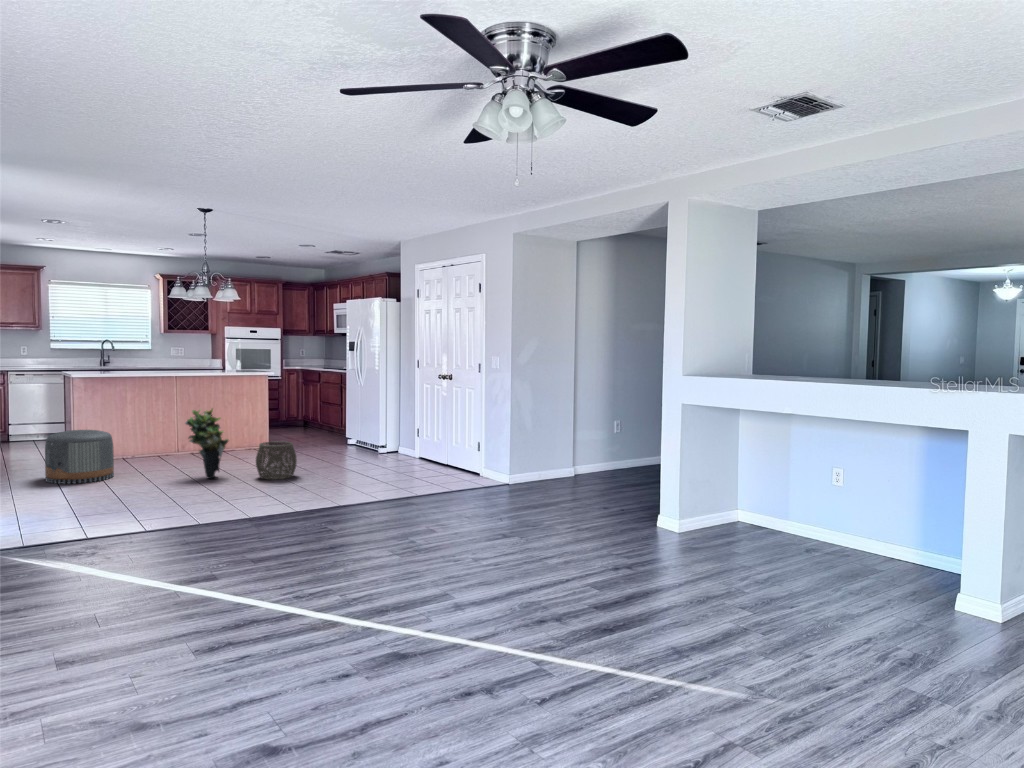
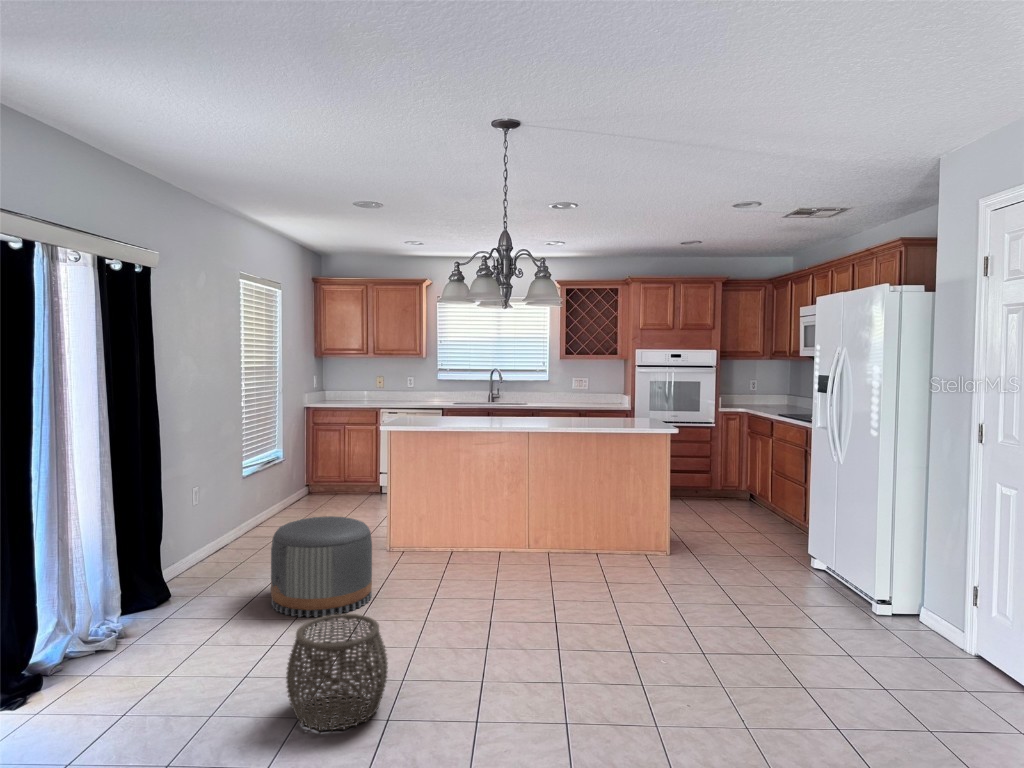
potted plant: present [185,409,228,479] -> none [450,505,529,659]
woven basket: present [256,441,297,480] -> present [286,614,388,731]

